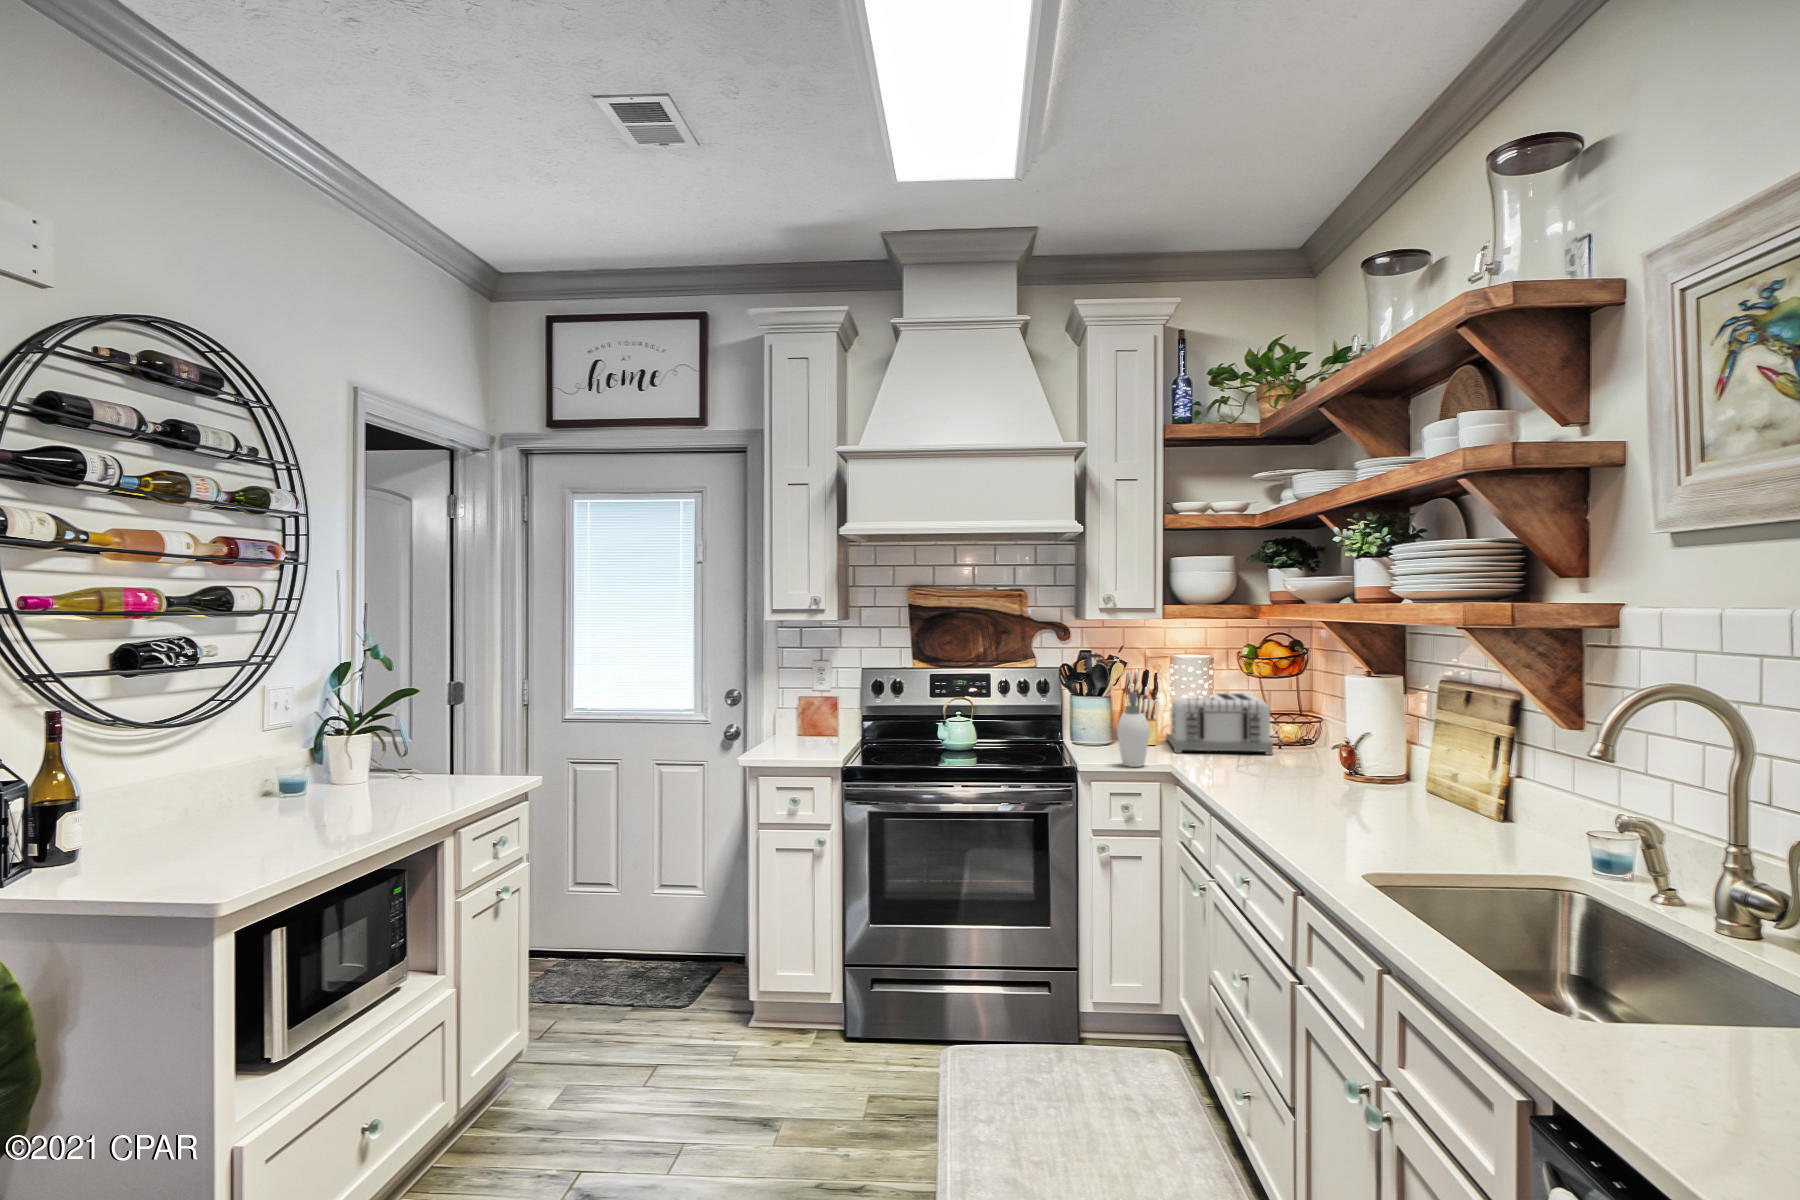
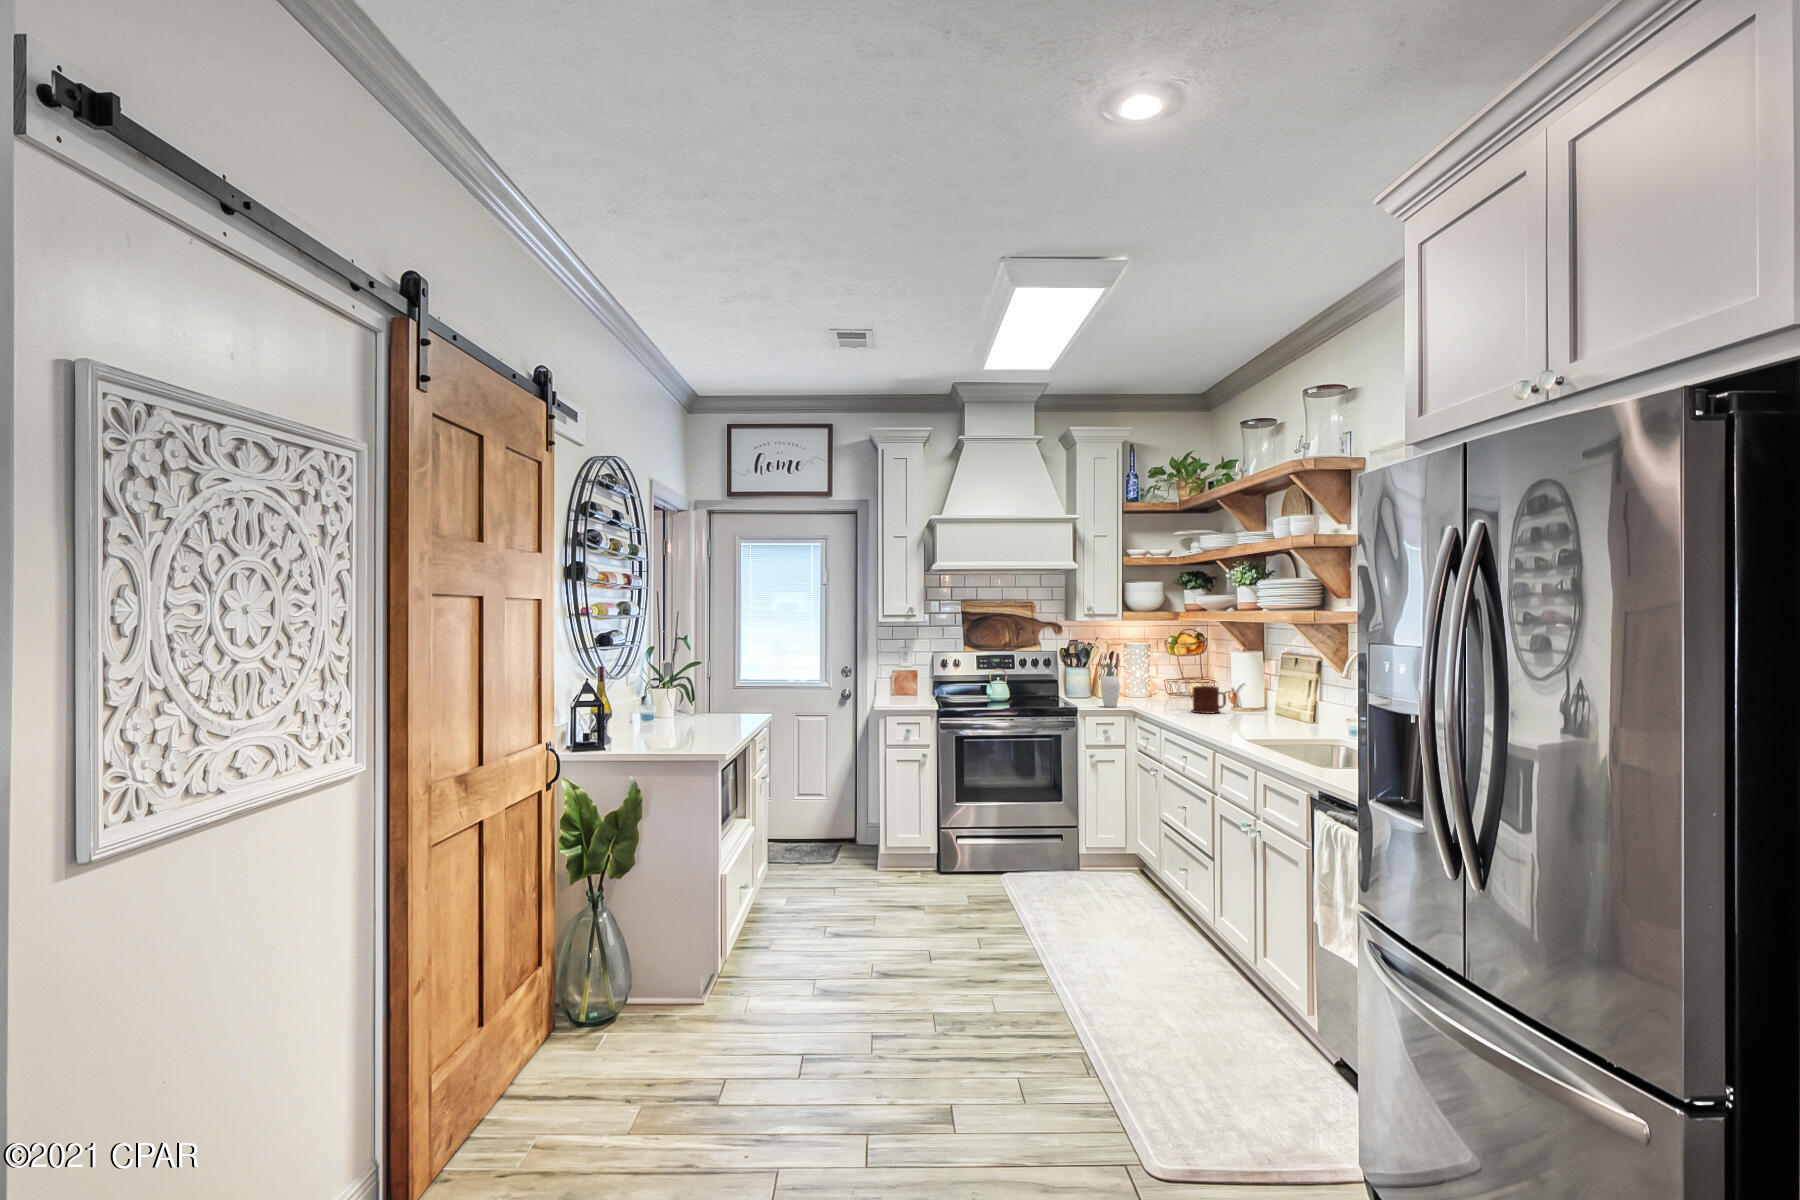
toaster: present [1166,693,1273,755] -> none [1121,666,1188,701]
mug: none [1271,736,1335,787] -> present [1192,686,1226,713]

